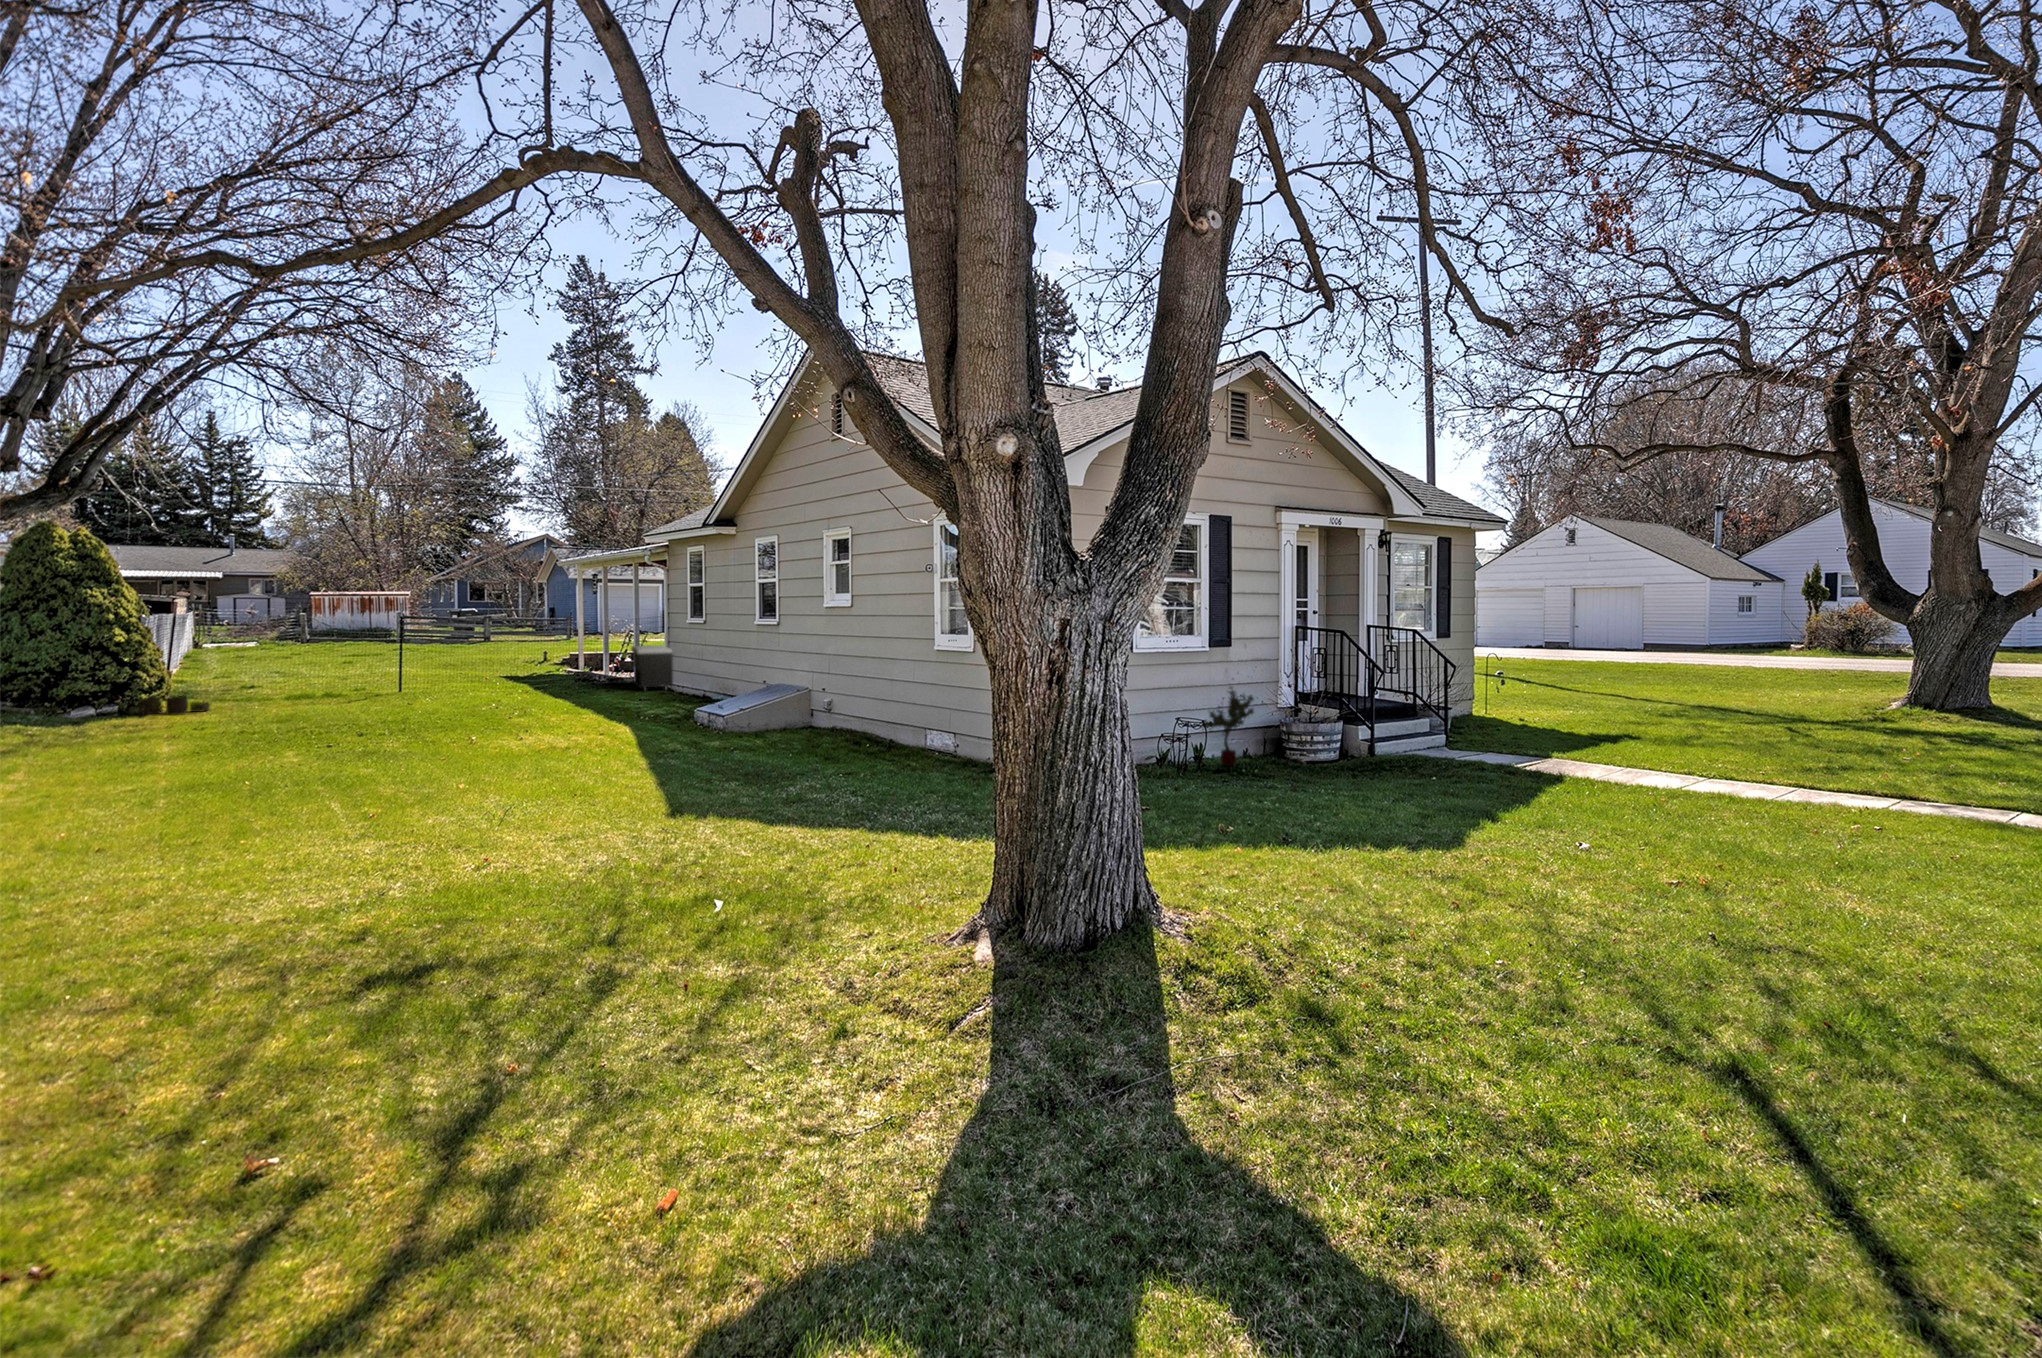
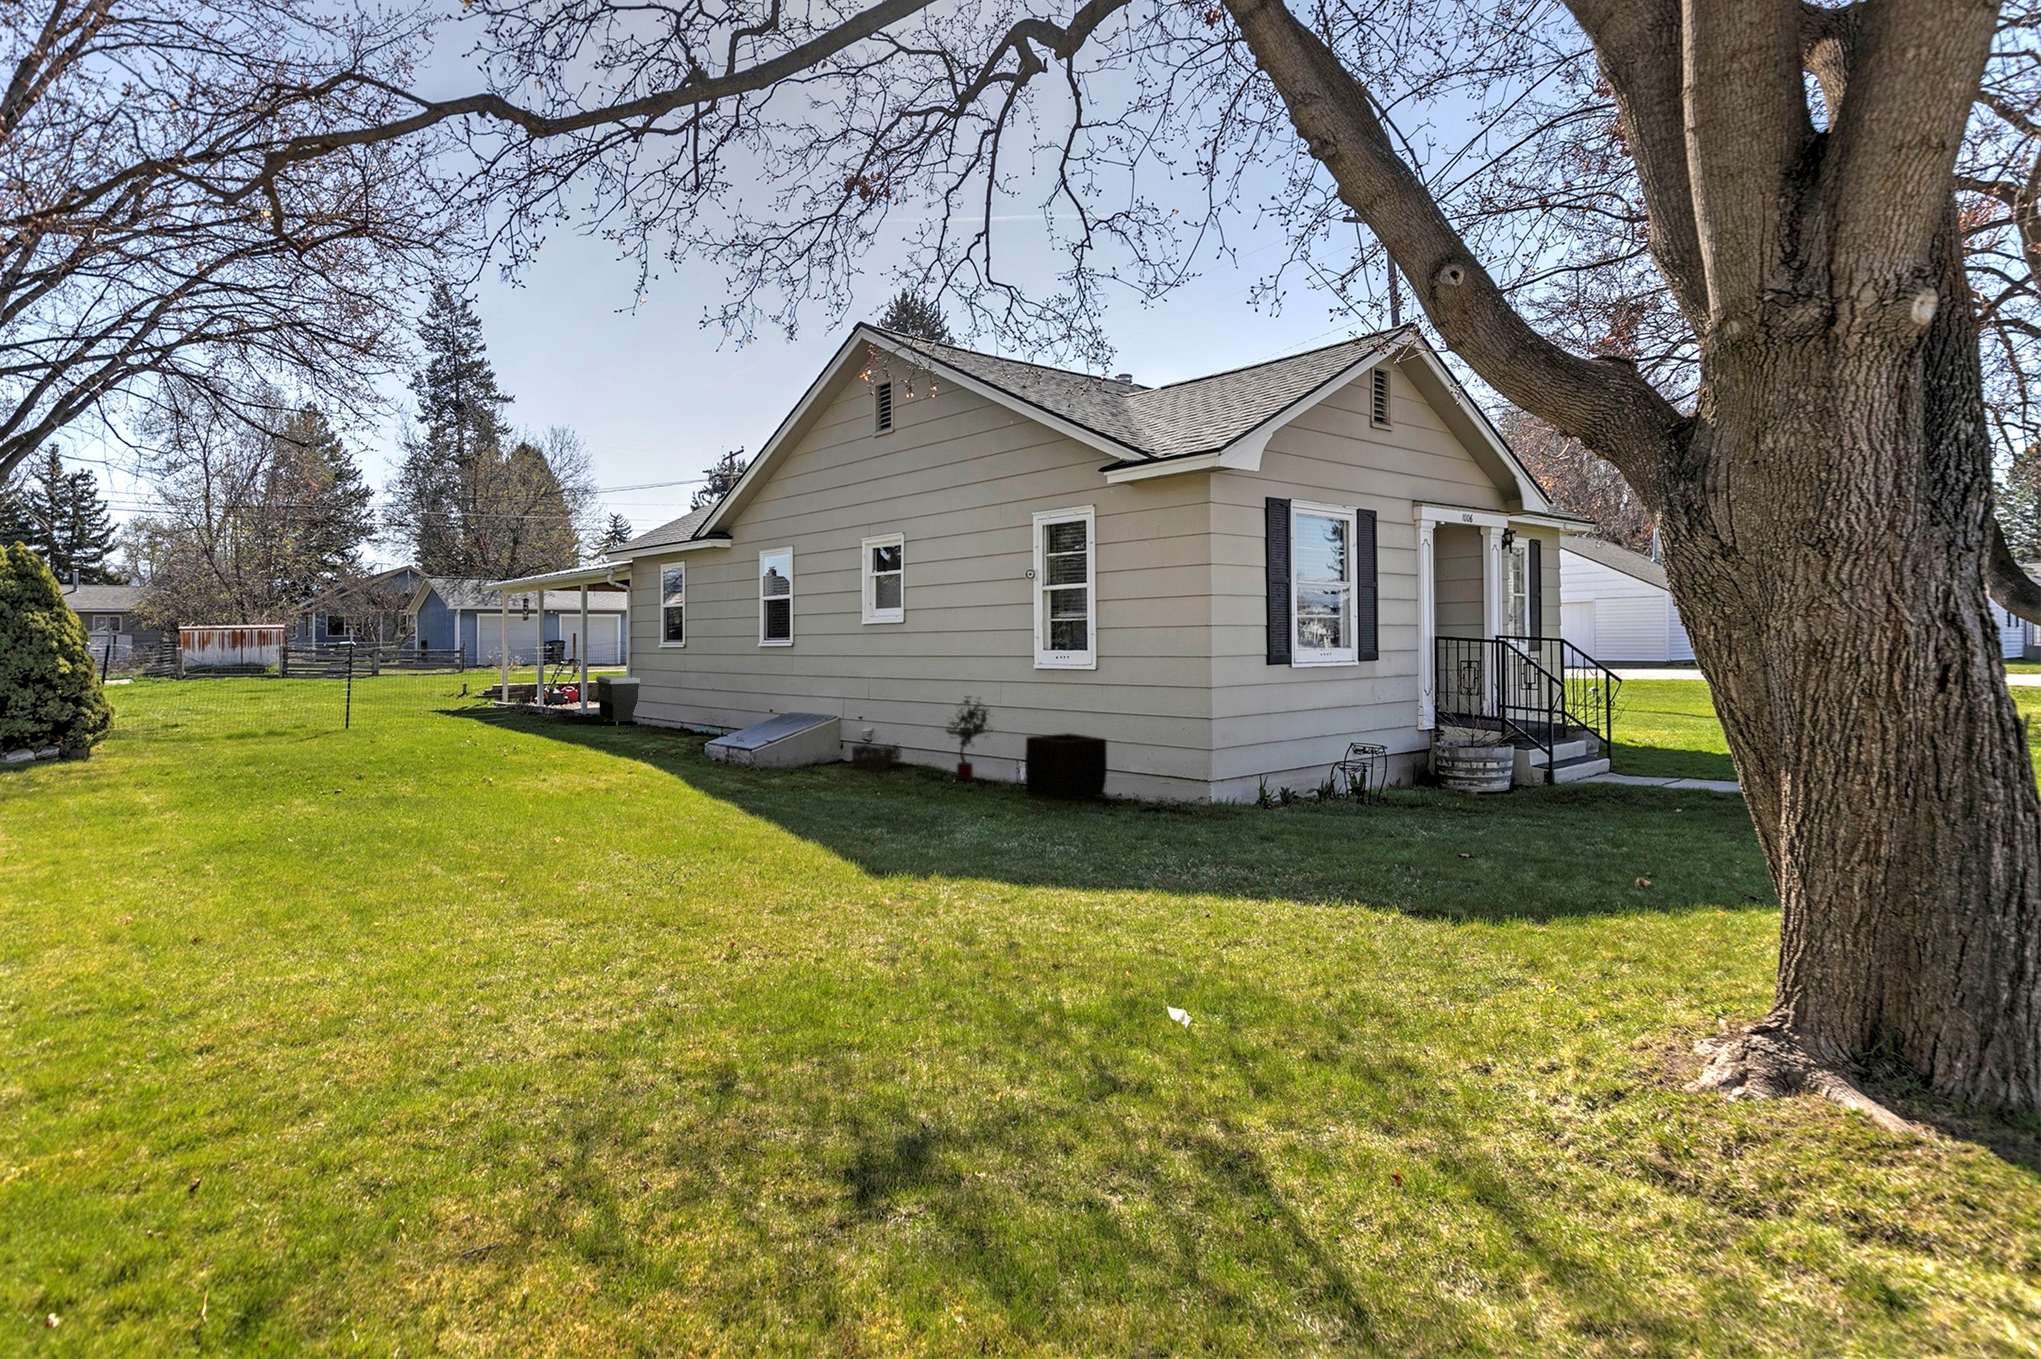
potted tree: present [1204,687,1254,766] -> present [946,696,993,780]
woven basket: present [138,694,210,715] -> present [852,743,903,772]
wooden crate: none [907,709,974,768] -> present [1025,733,1107,800]

